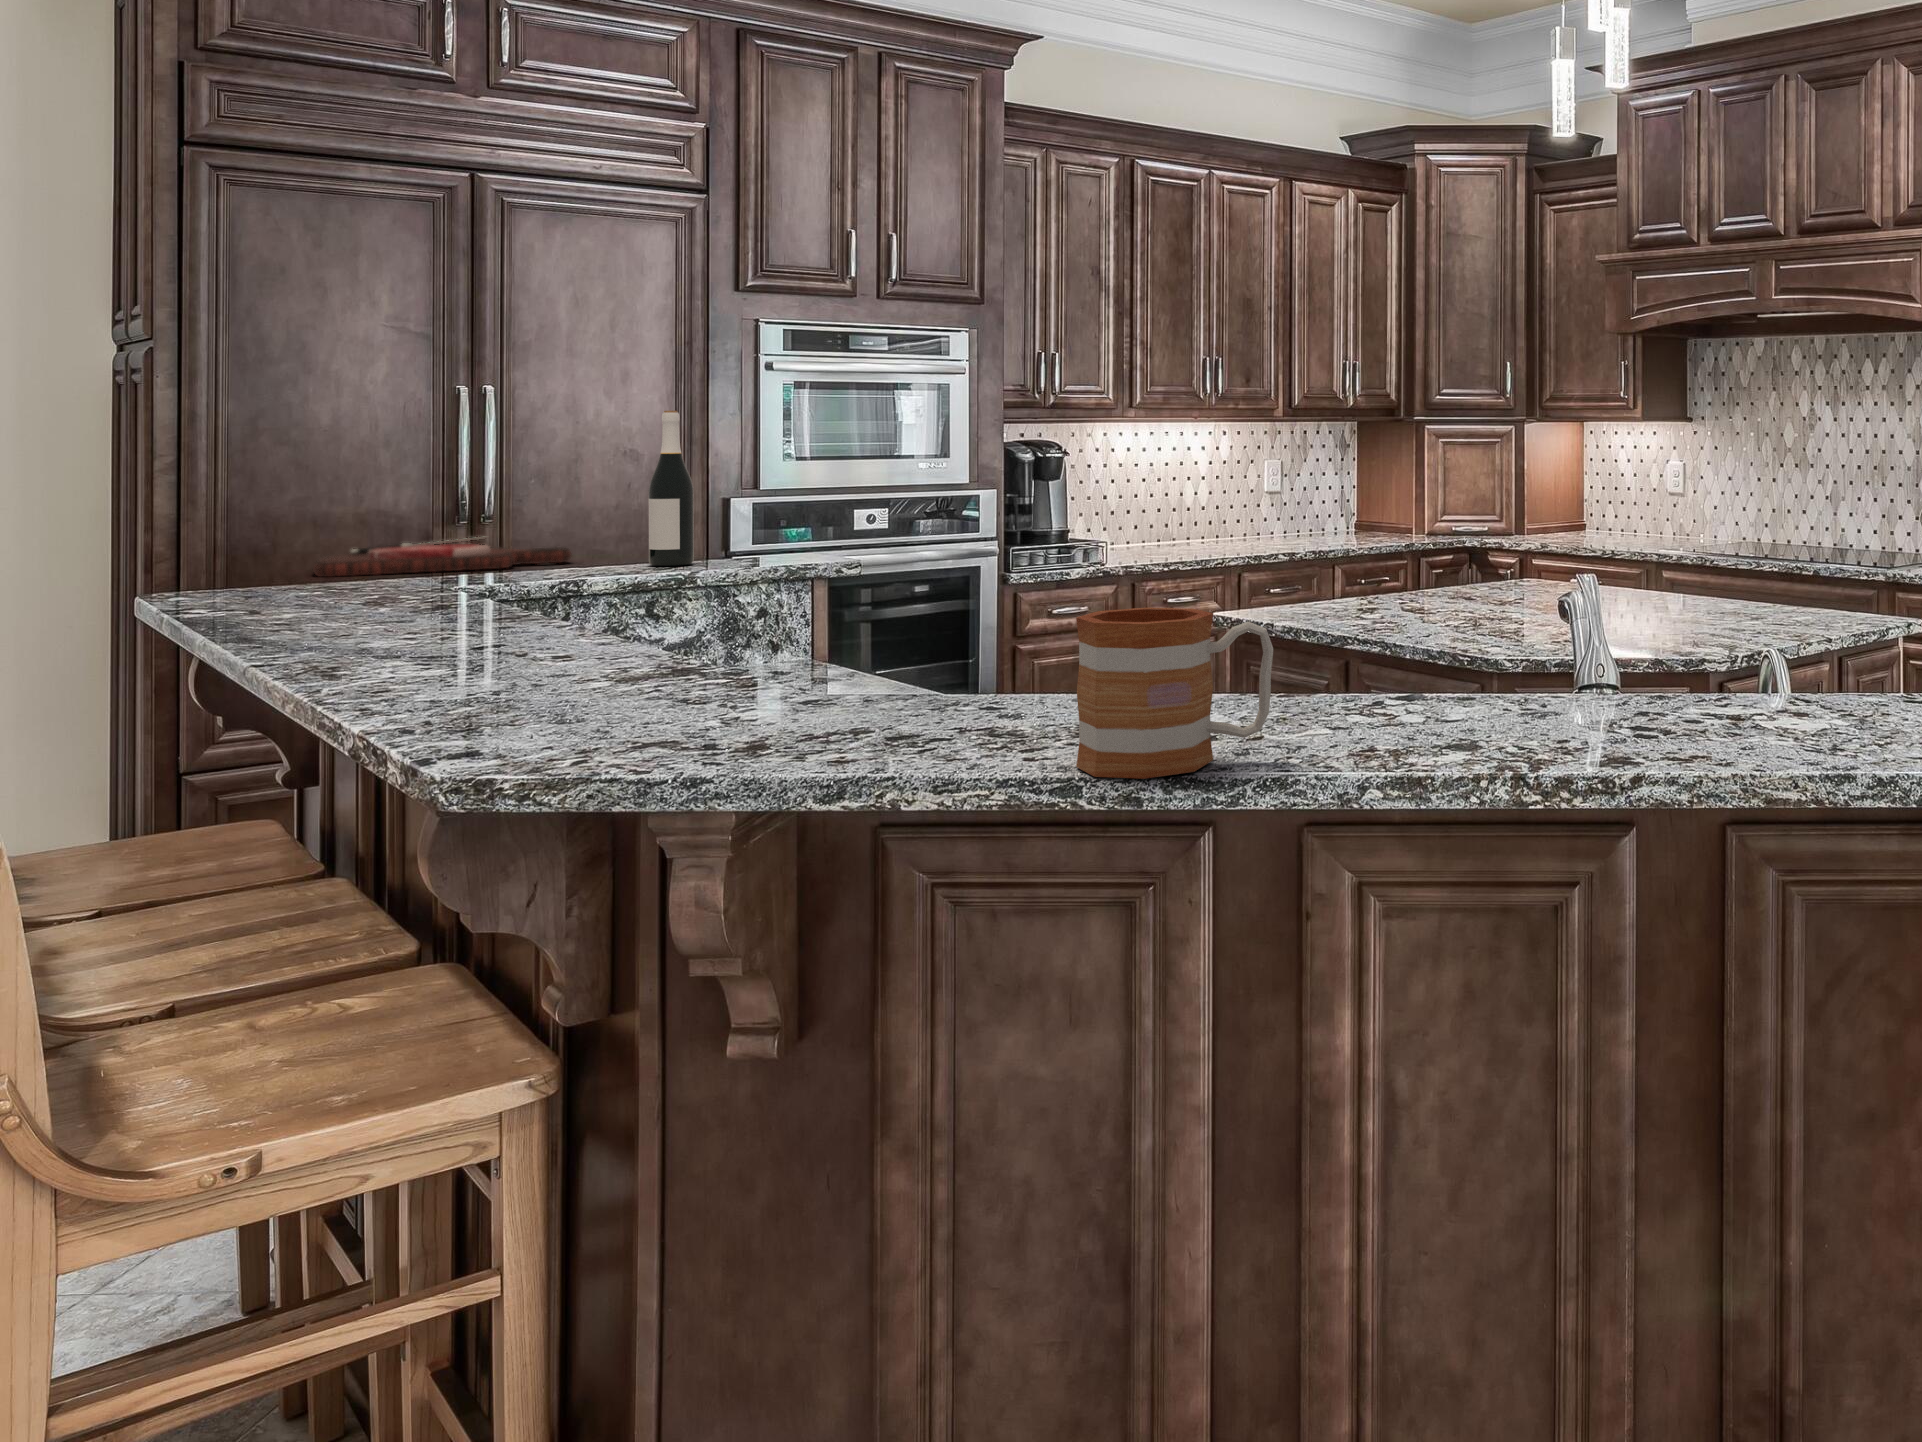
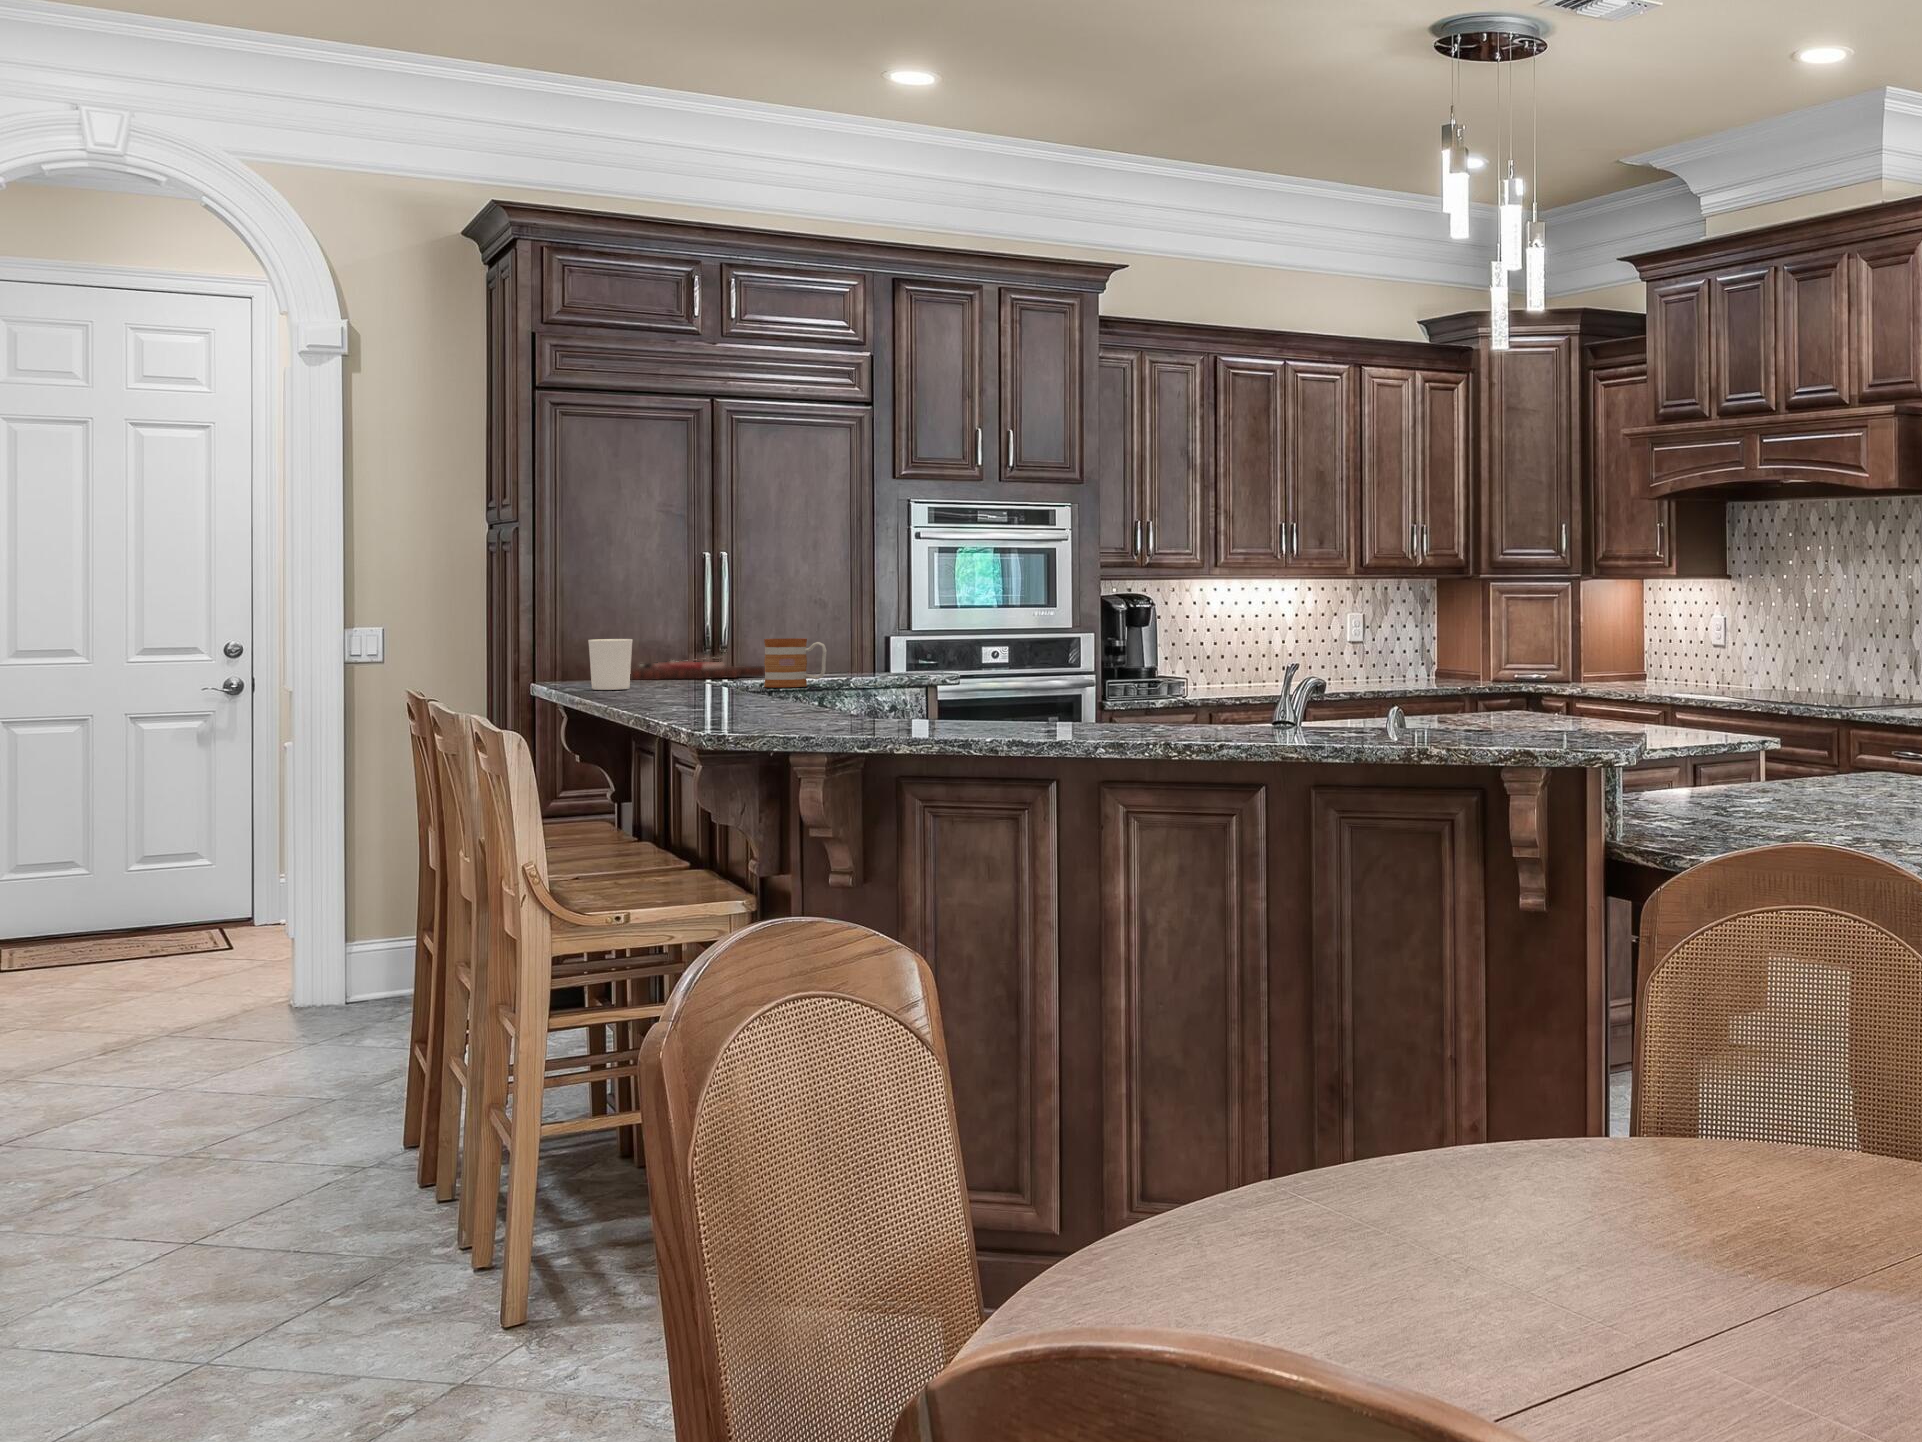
wine bottle: present [648,411,694,566] -> none [825,570,854,679]
candle holder: none [228,523,314,610] -> present [588,639,633,690]
mug: present [1076,608,1273,779] -> present [764,638,827,688]

